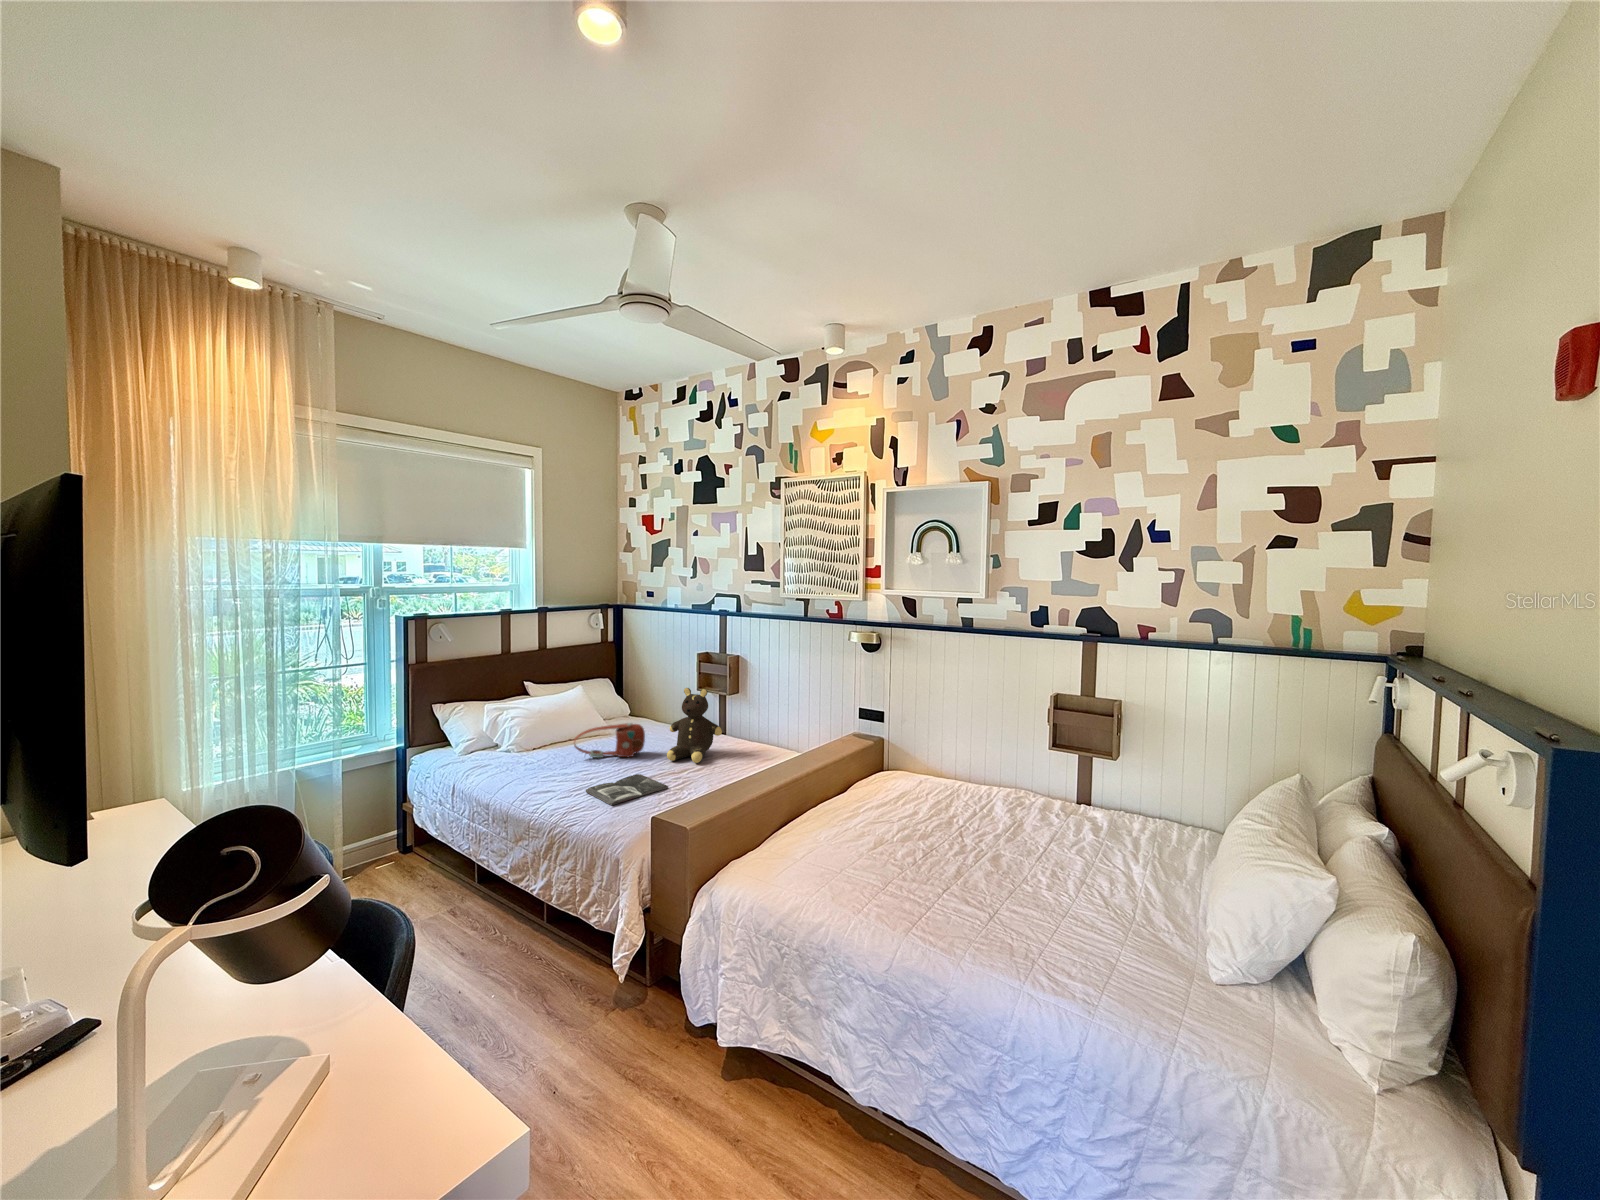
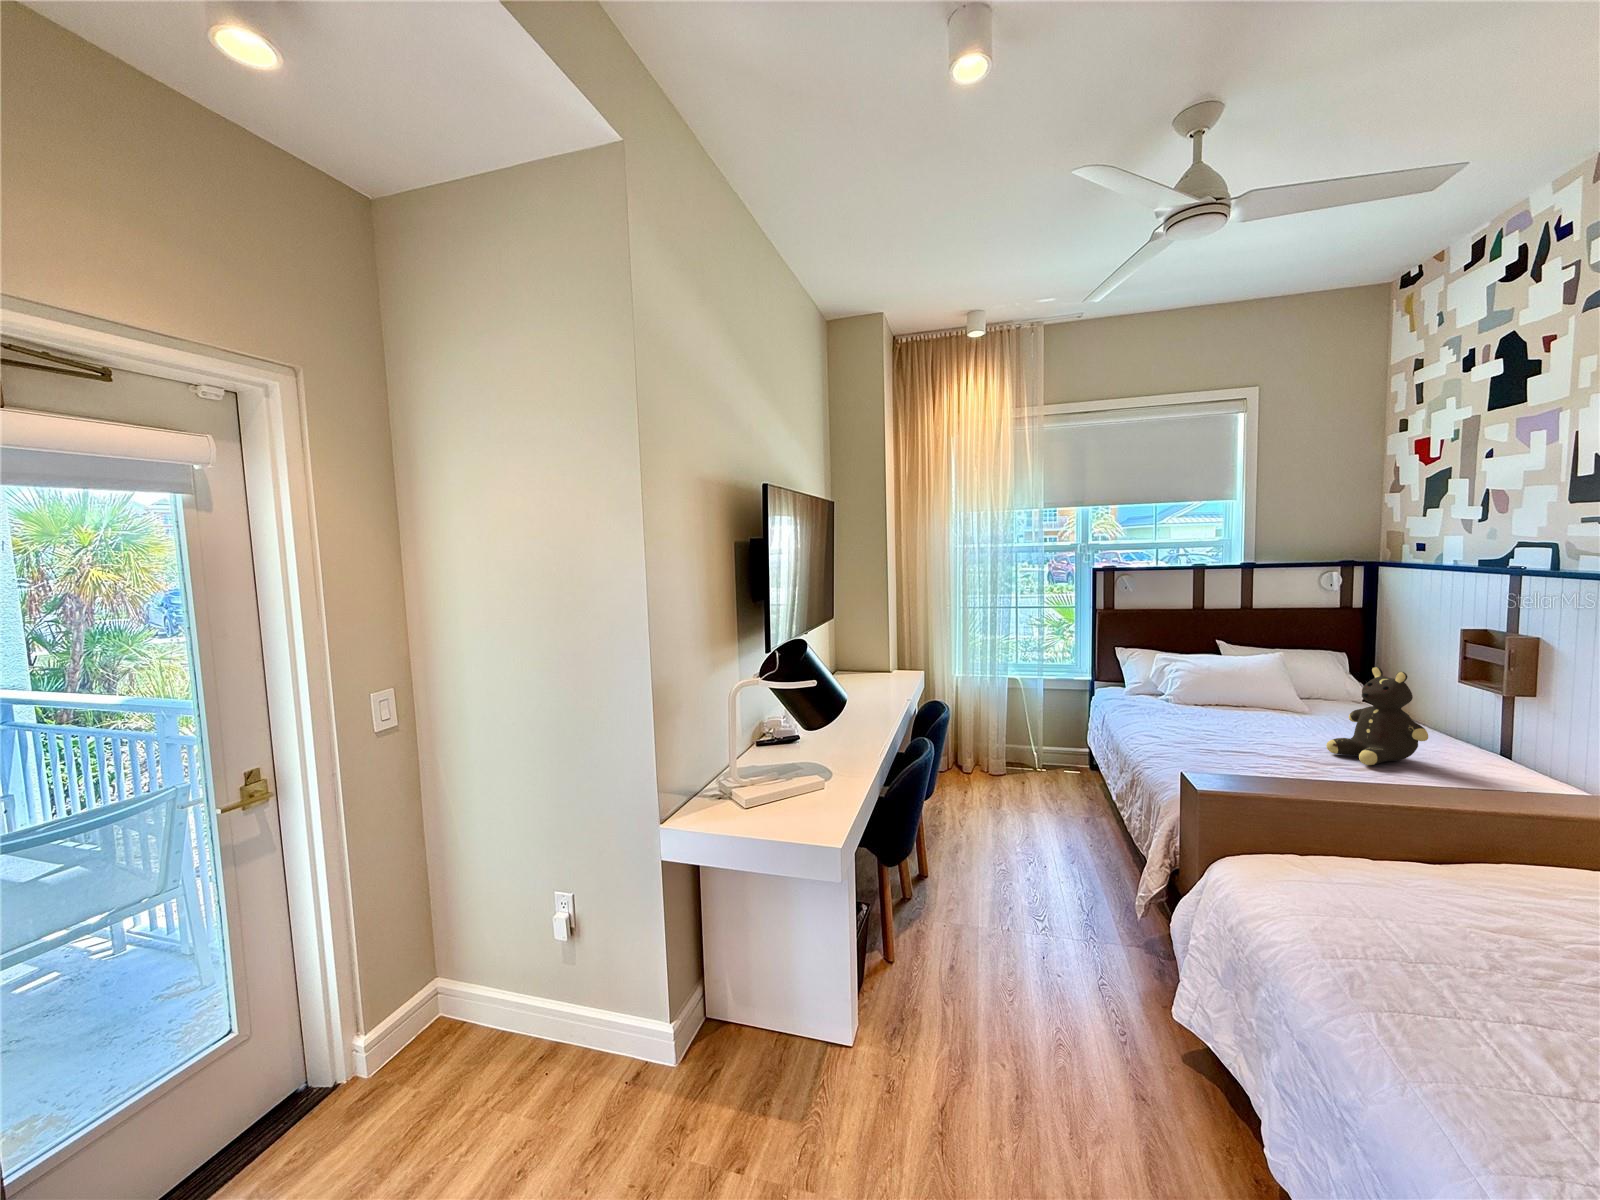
handbag: present [574,723,645,758] -> none [1217,693,1311,737]
magazine: present [586,774,668,805] -> none [1188,743,1284,771]

